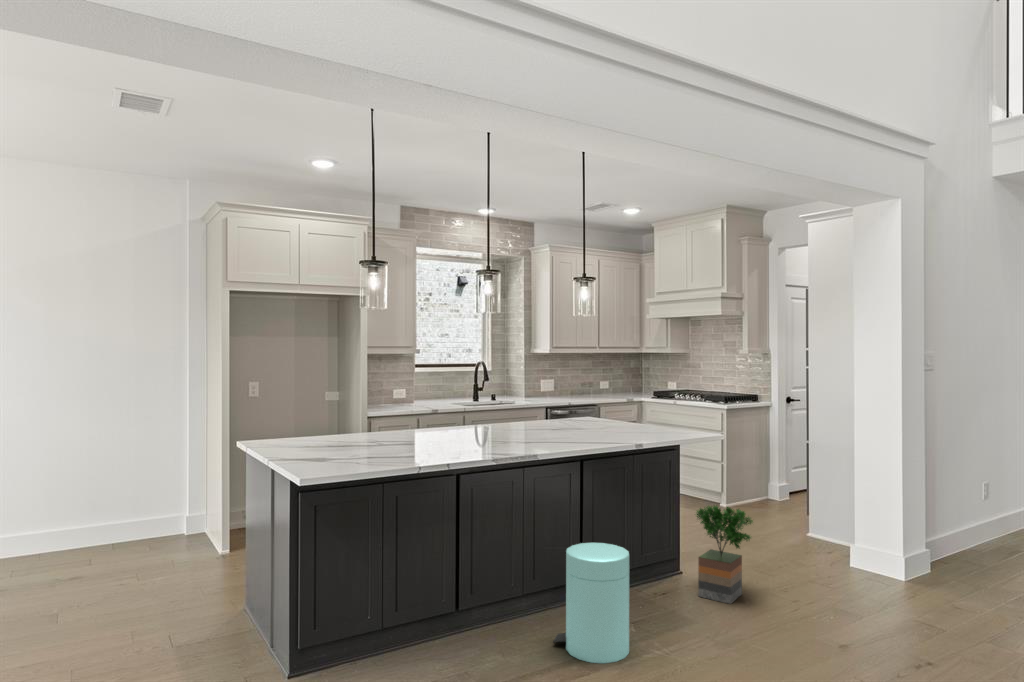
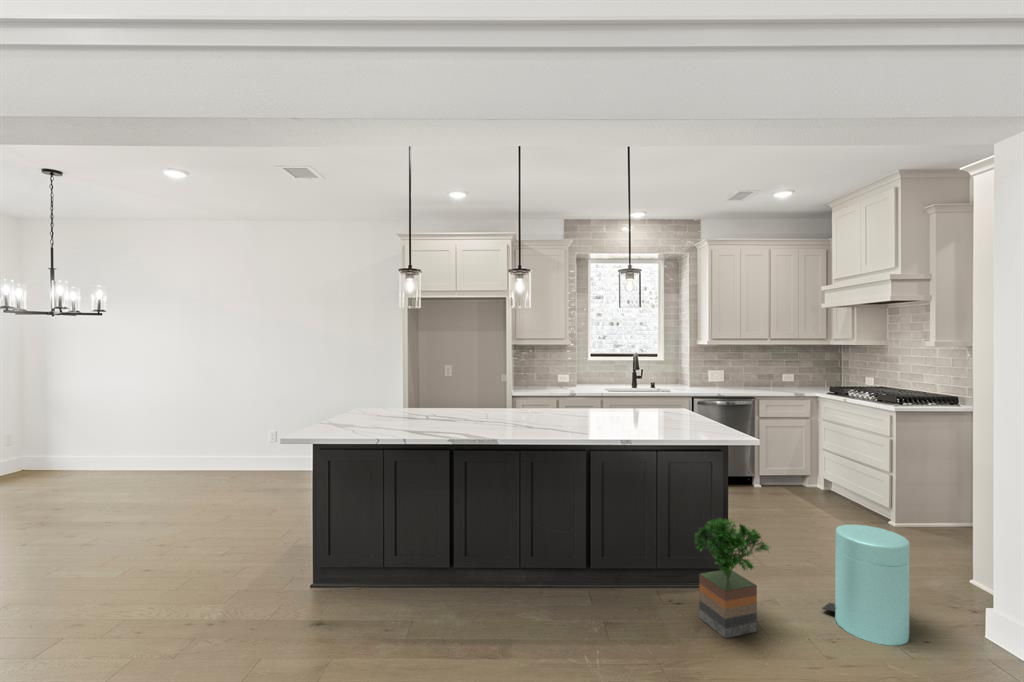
trash can: present [553,543,629,663] -> present [822,525,910,646]

